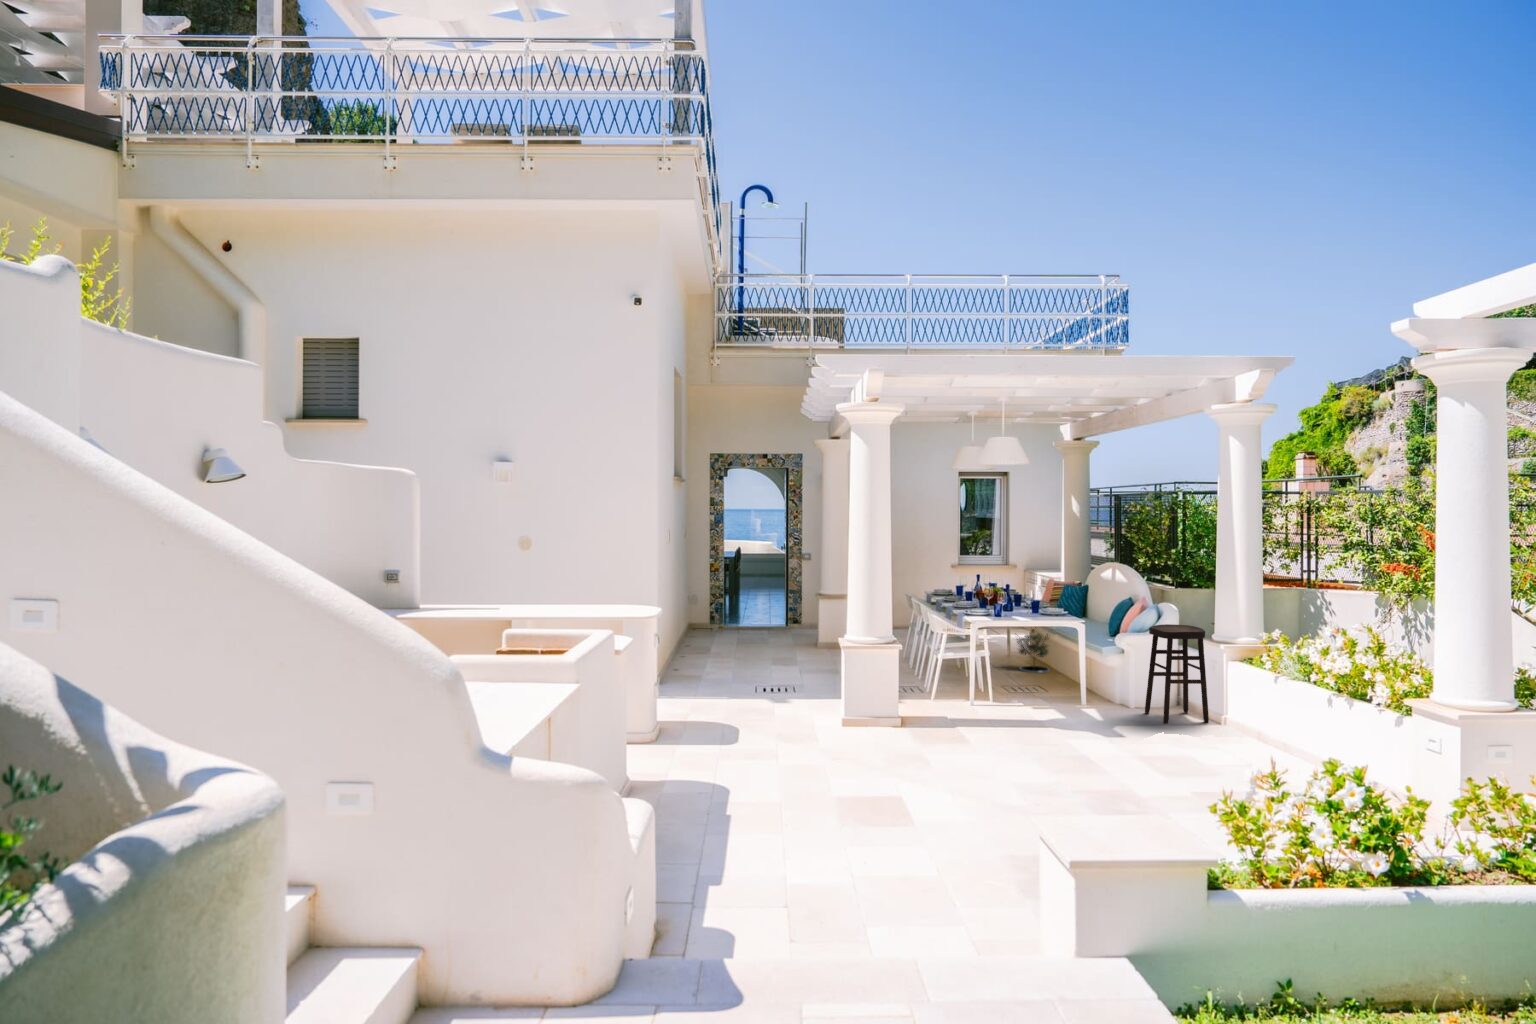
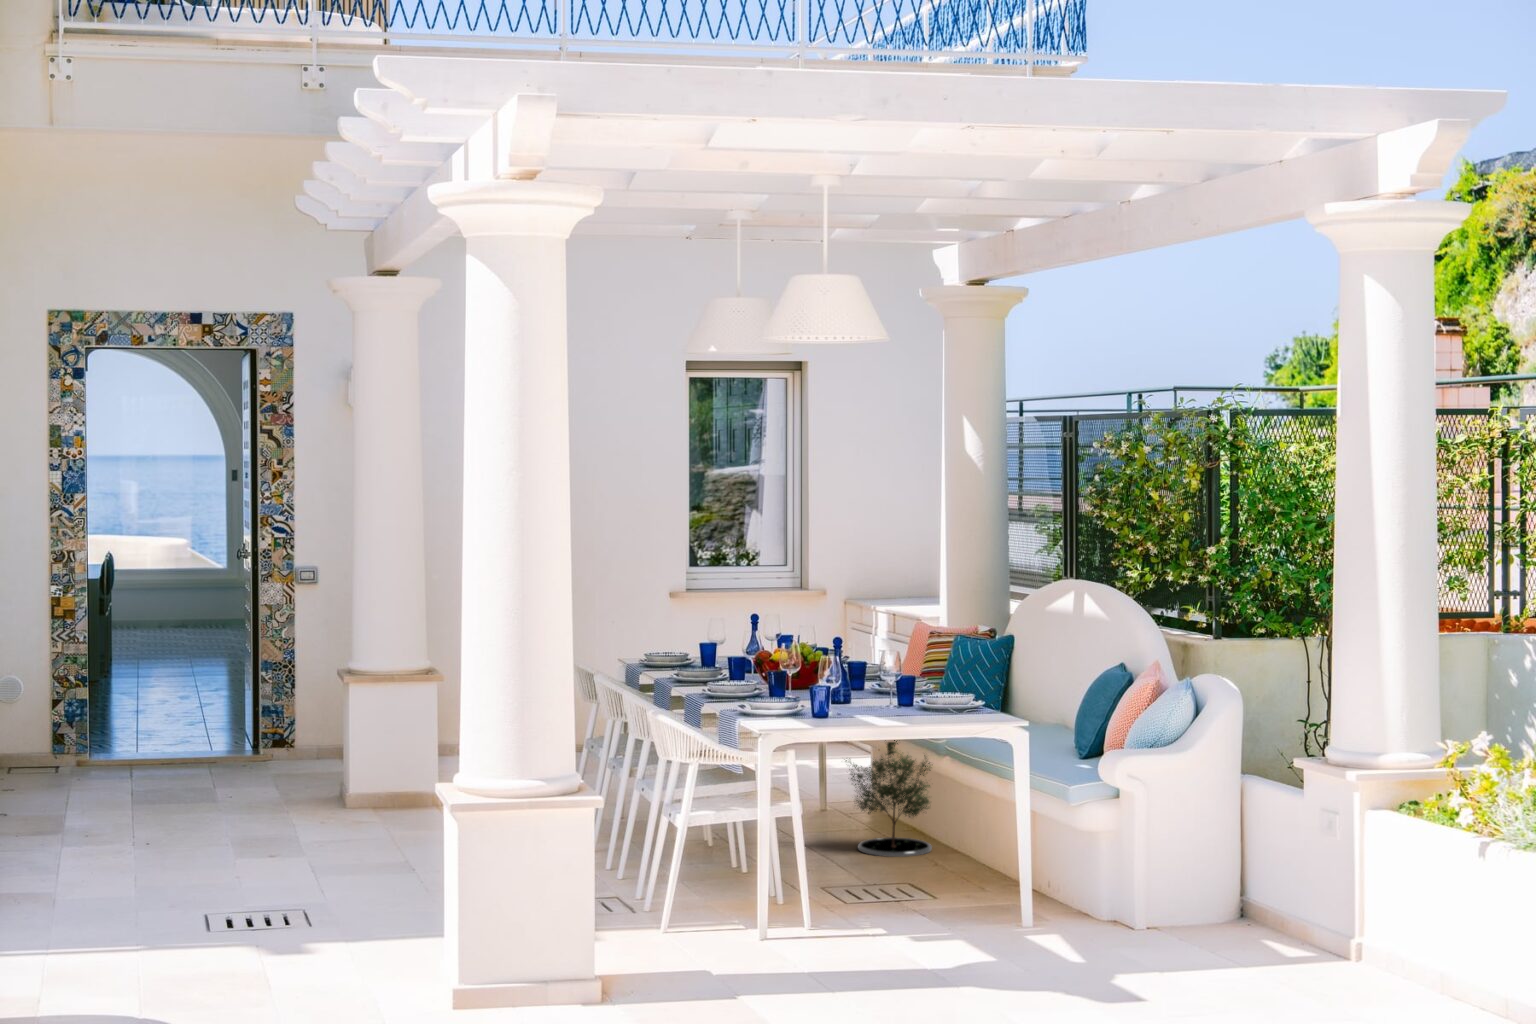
stool: present [1145,624,1209,724] -> none [1202,724,1363,986]

